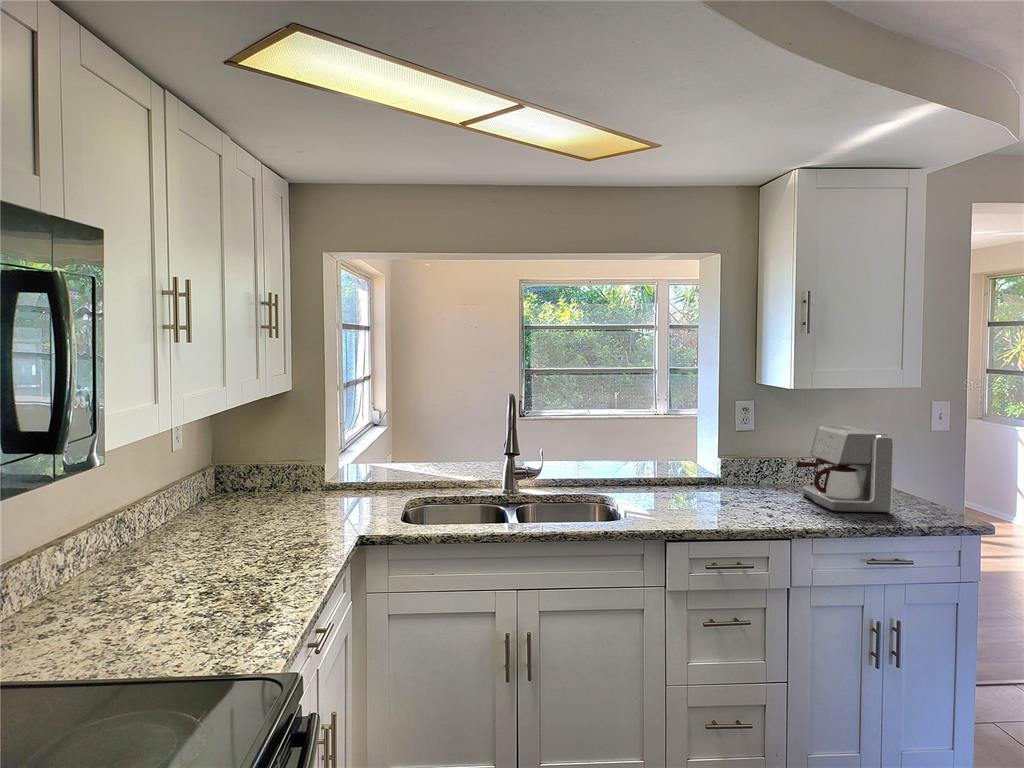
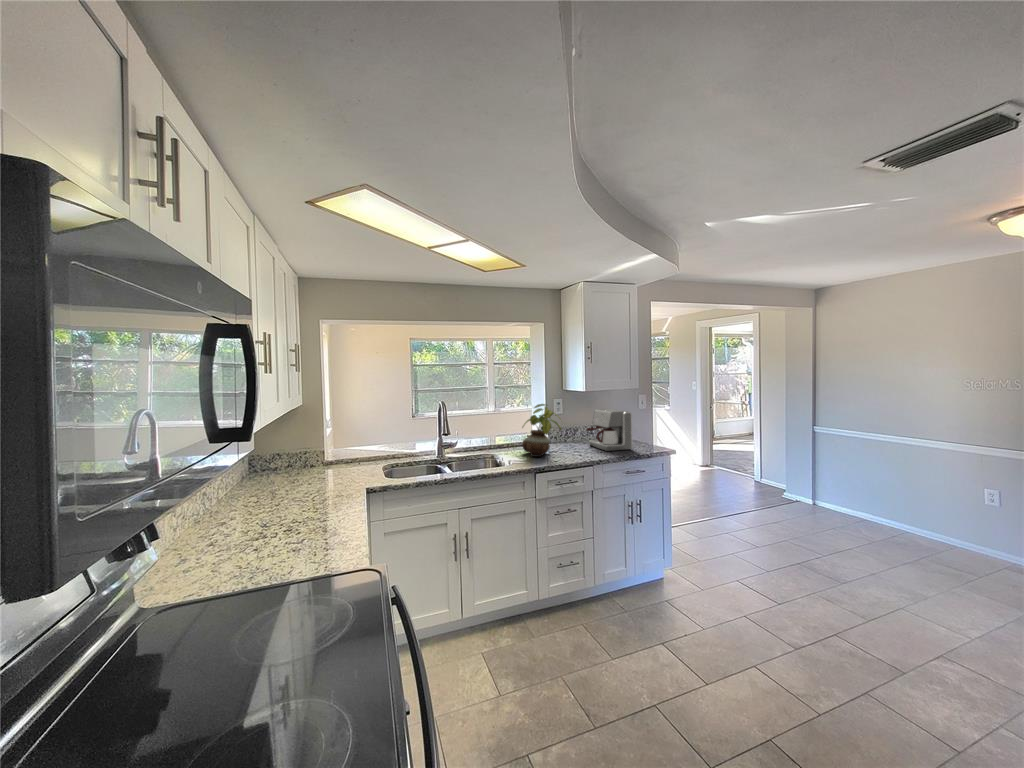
potted plant: none [657,409,736,511] -> present [522,404,562,457]

